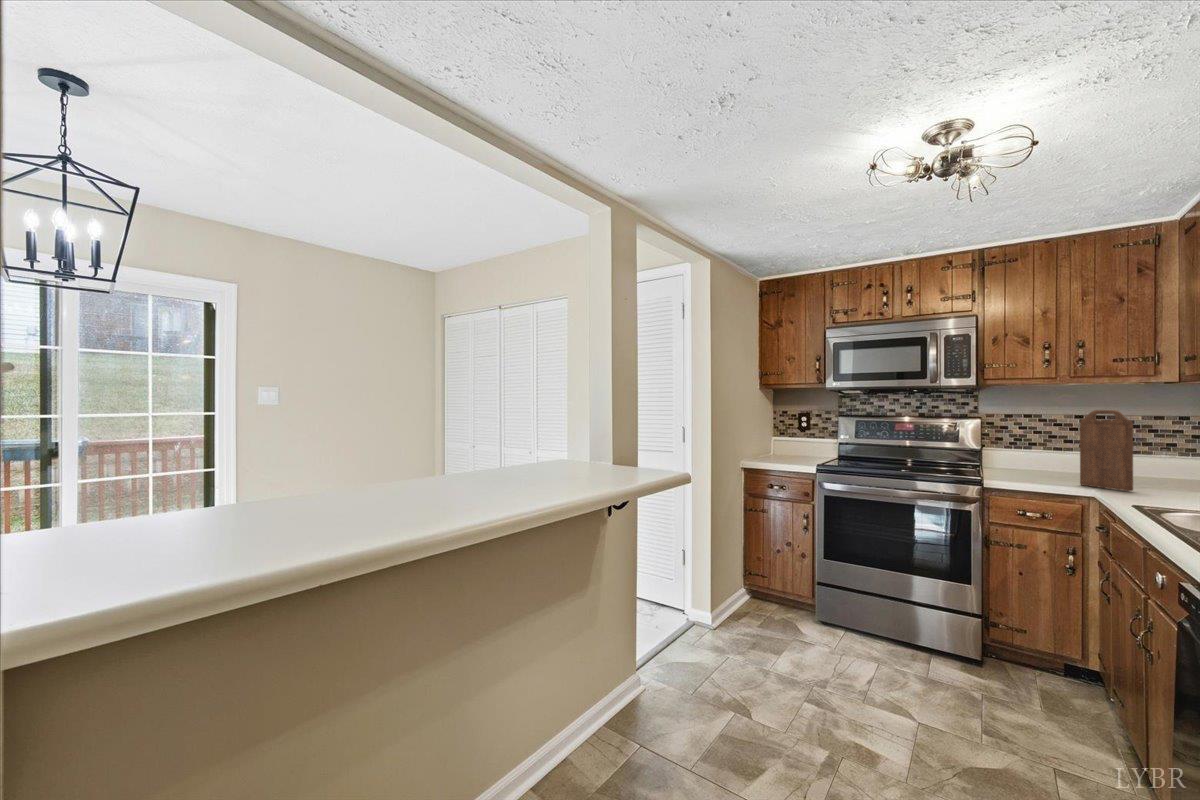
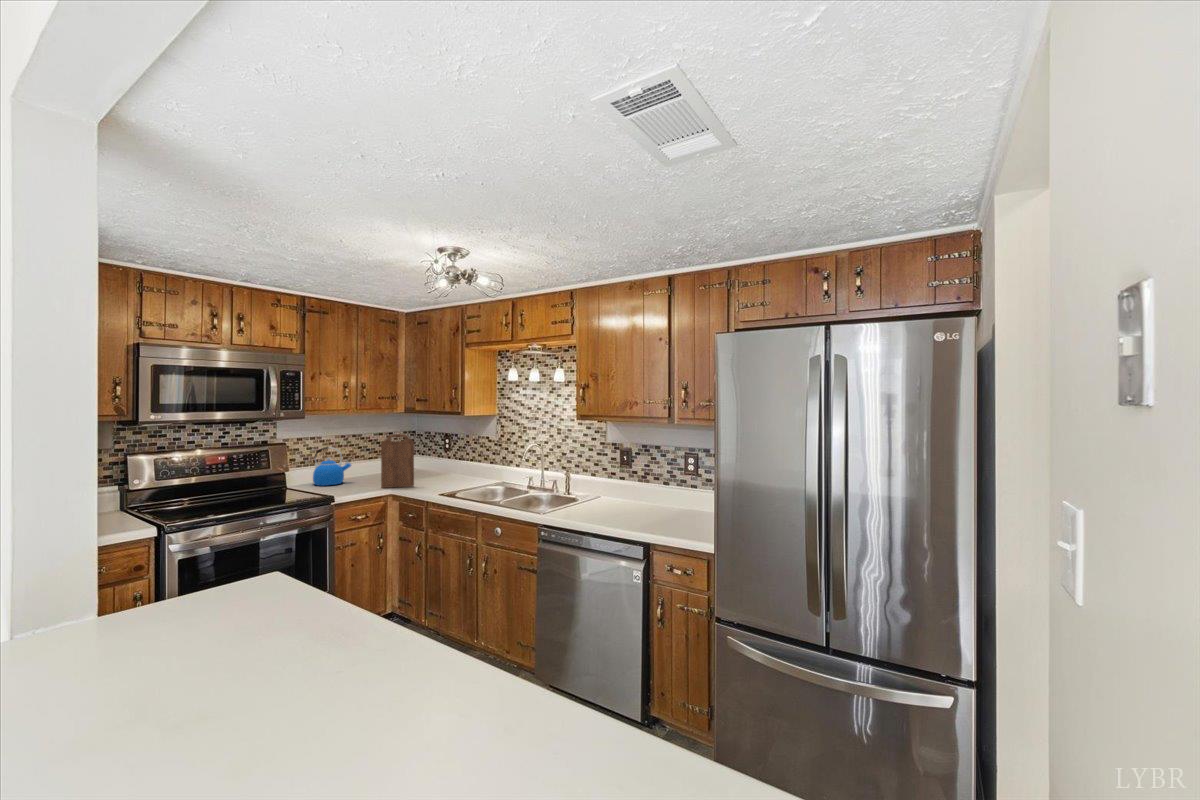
kettle: none [1017,426,1069,474] -> present [313,447,351,486]

